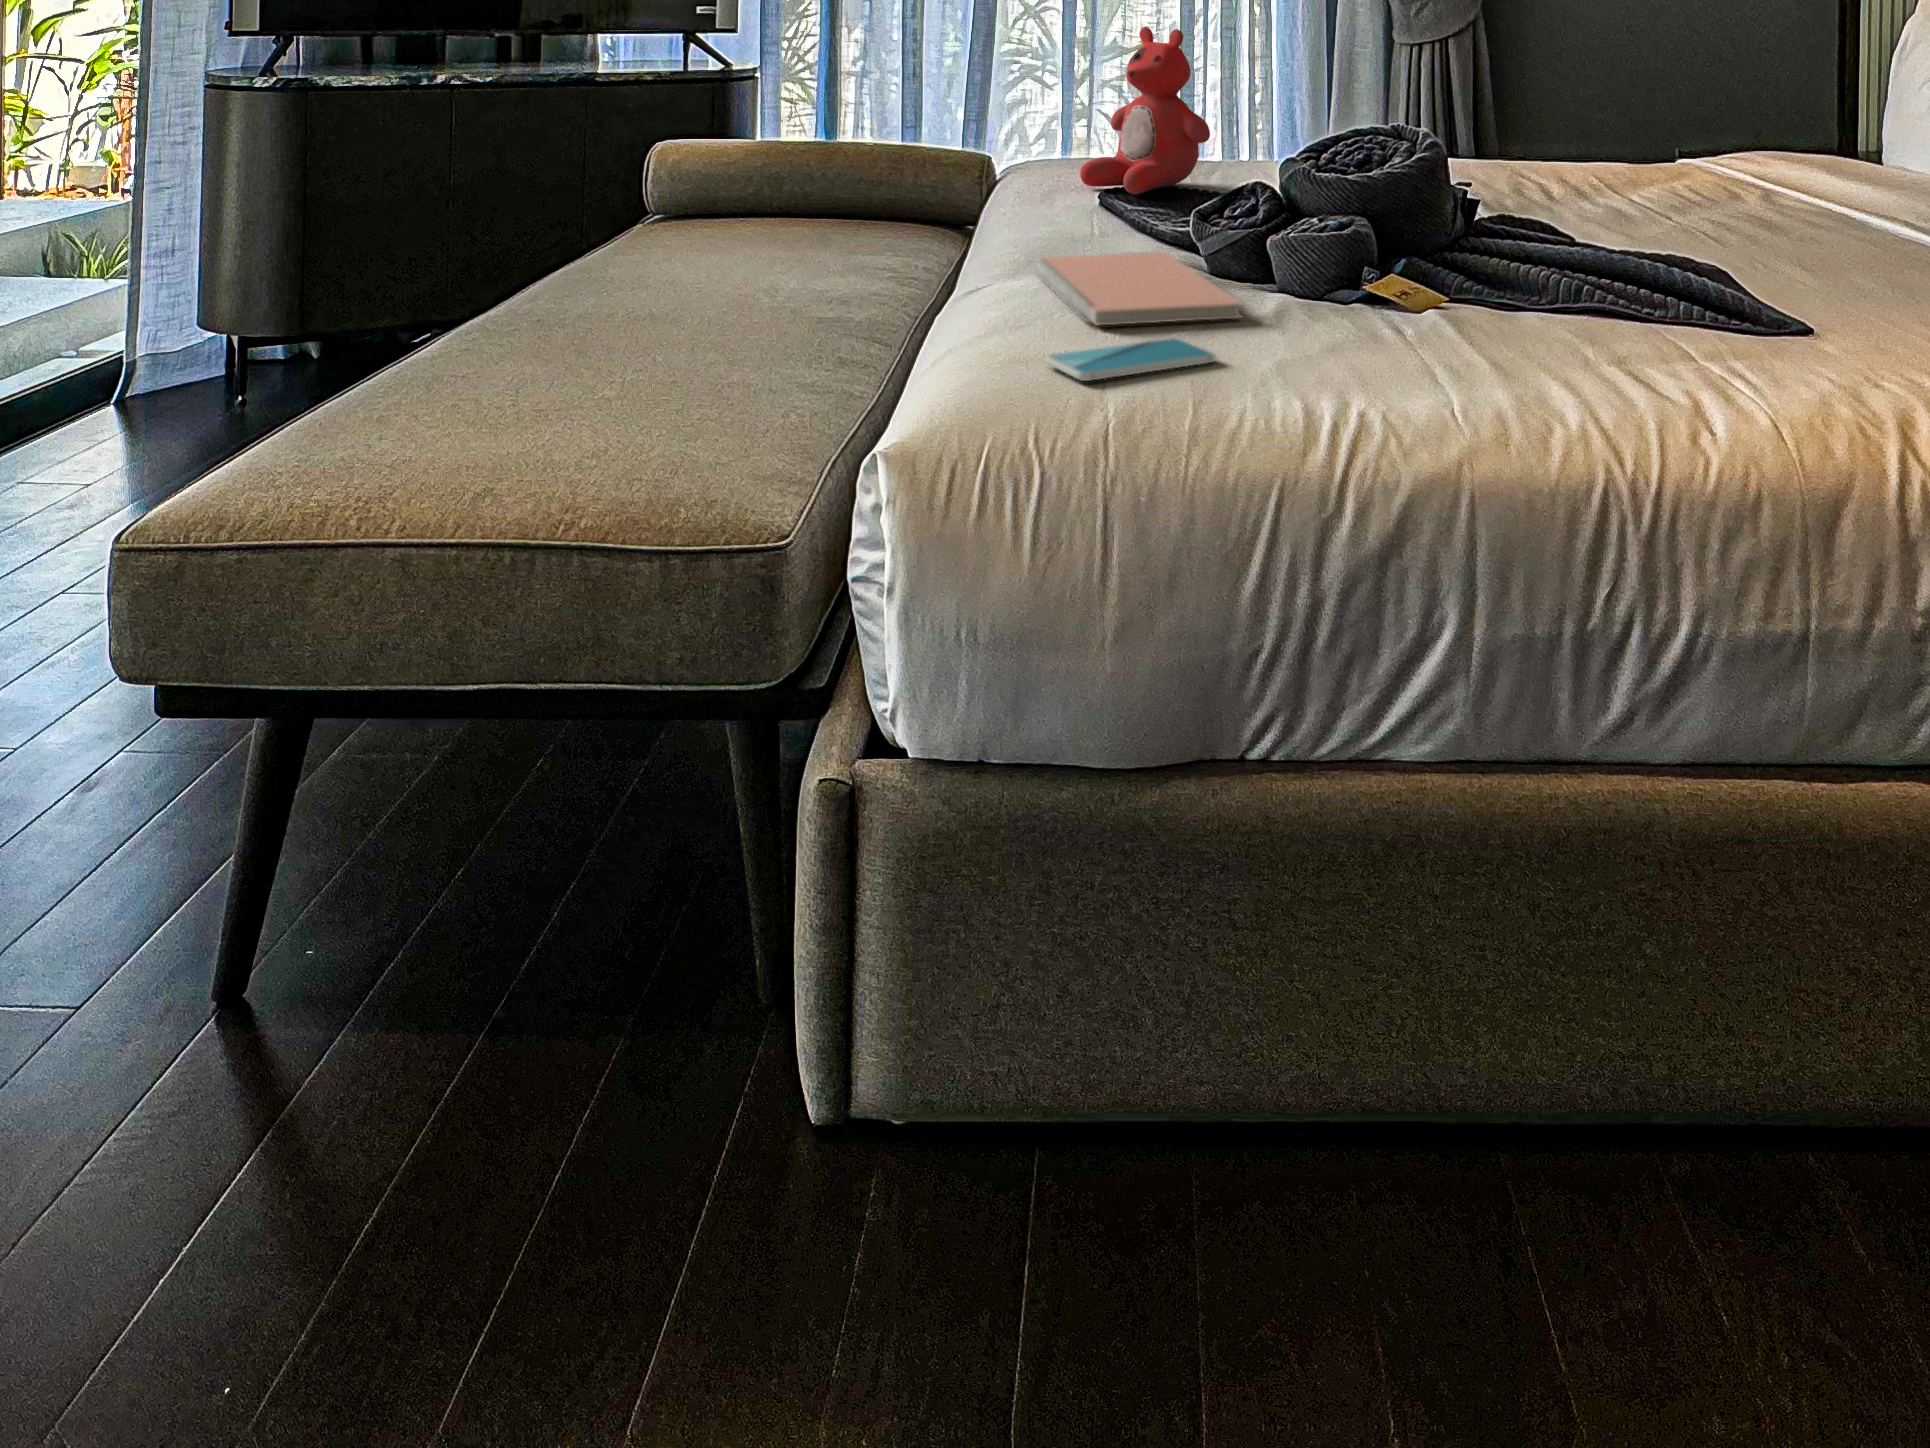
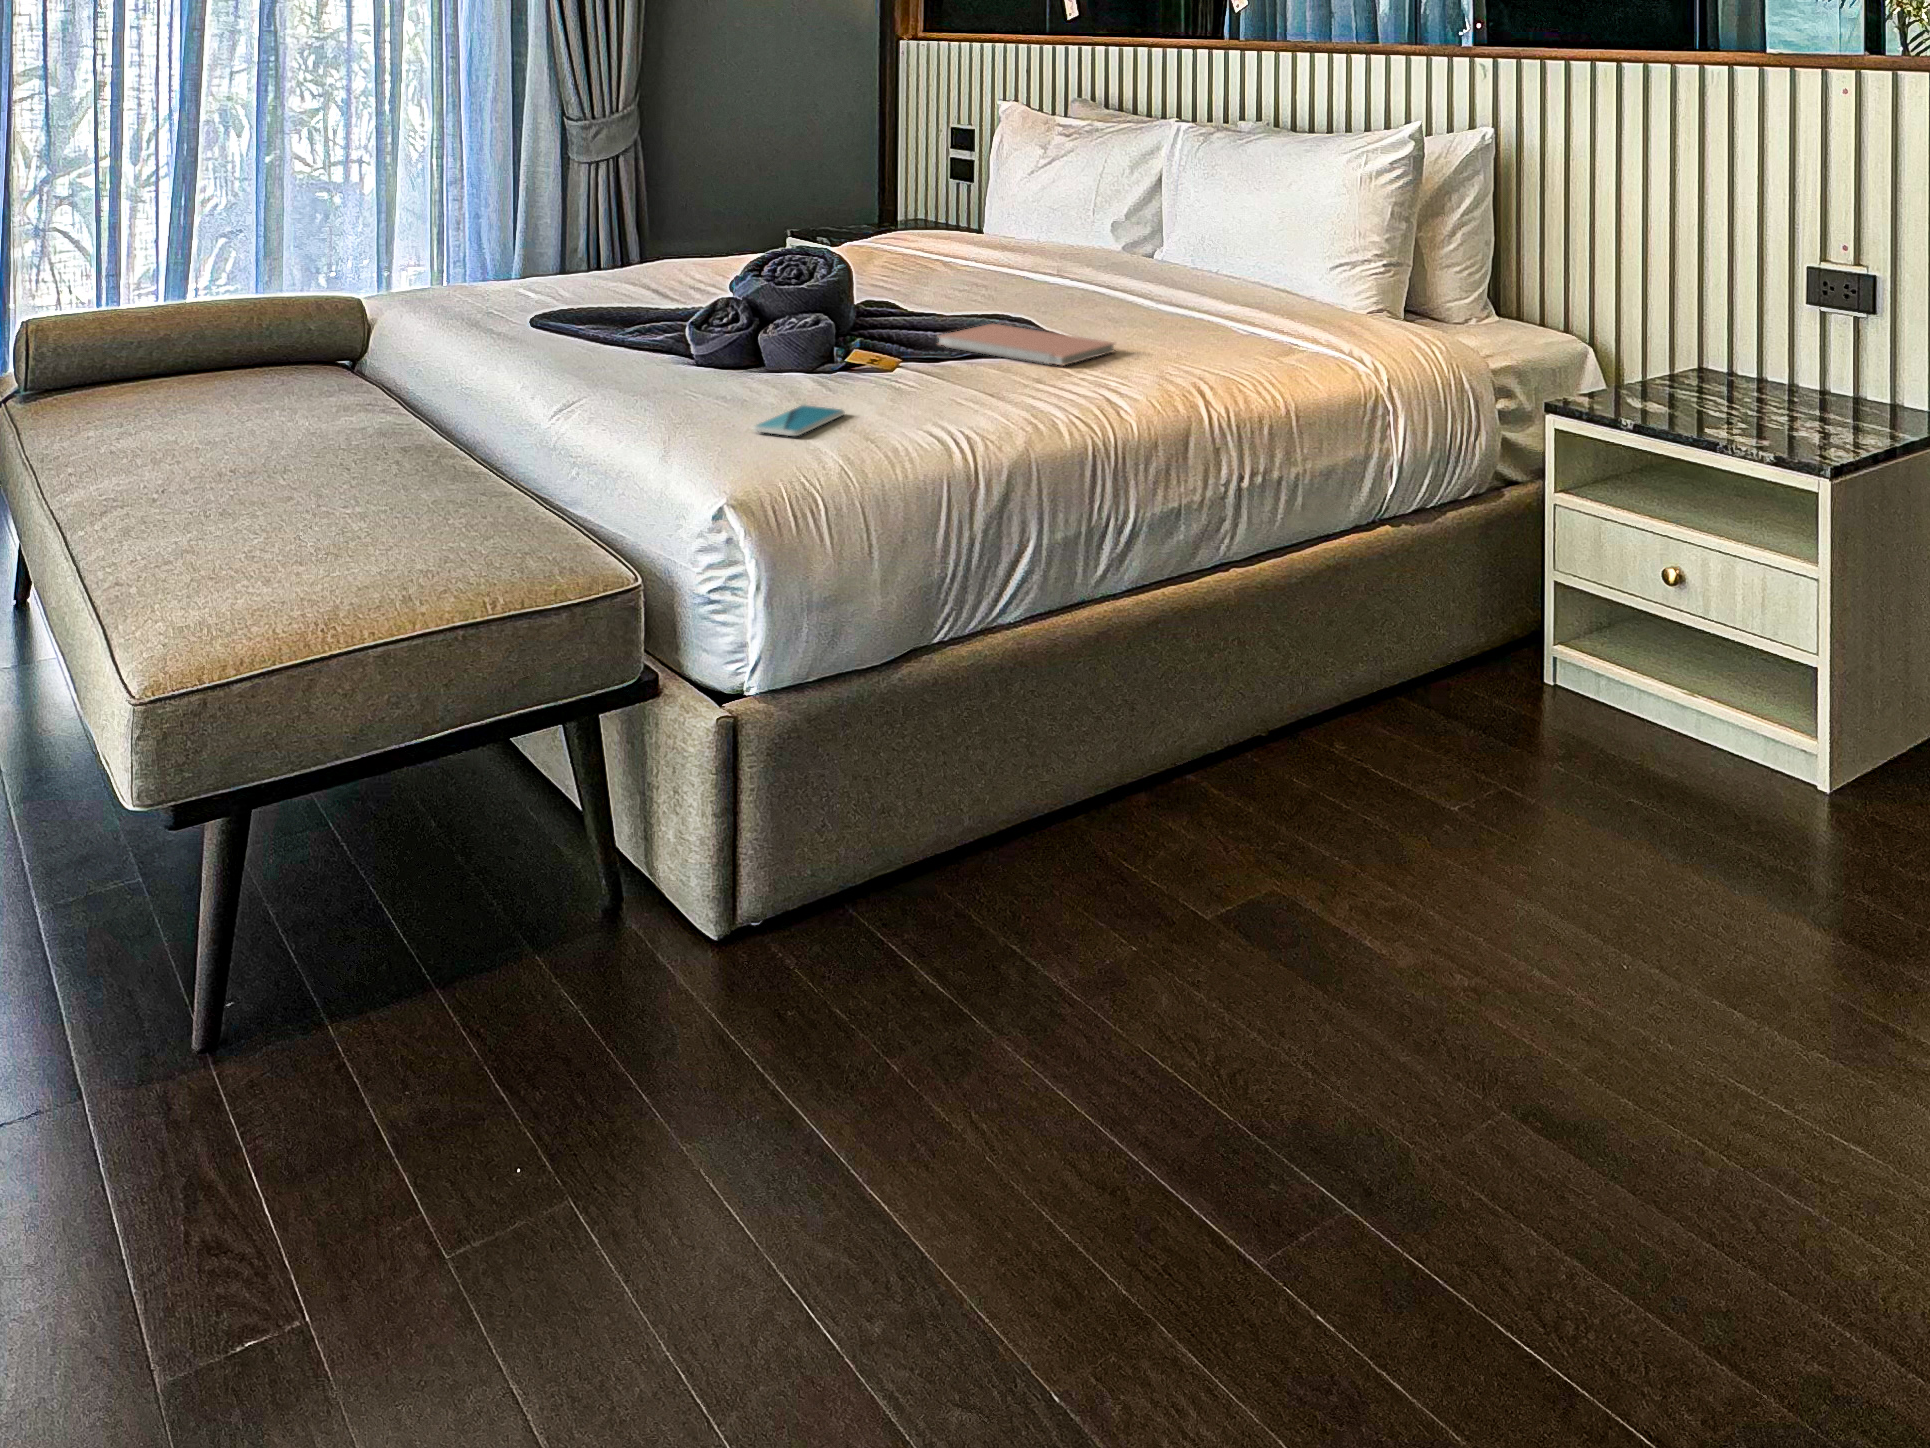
stuffed bear: present [1080,27,1210,194] -> none [496,182,603,319]
notebook: present [1034,252,1242,325] -> present [939,324,1114,366]

